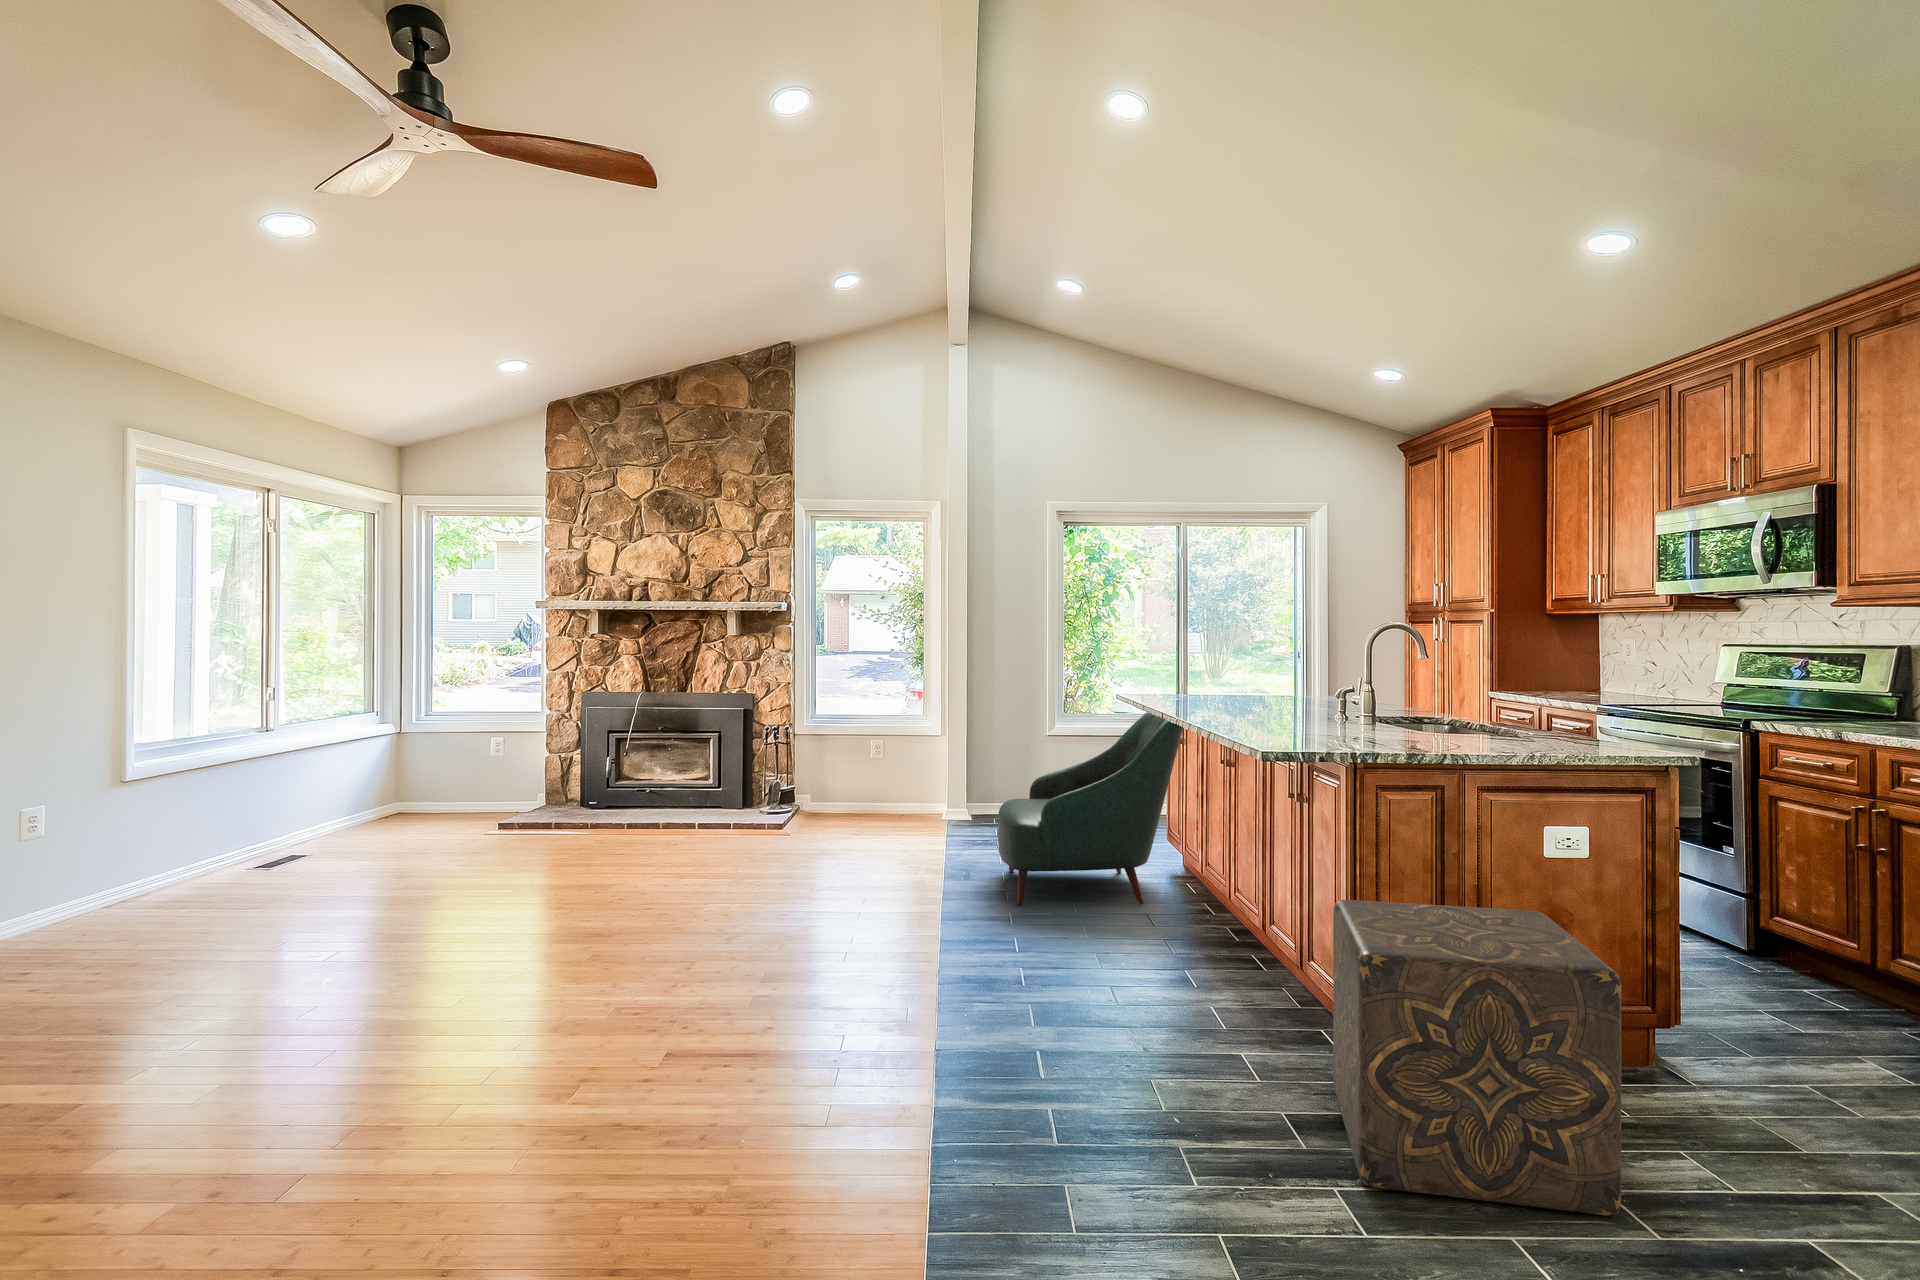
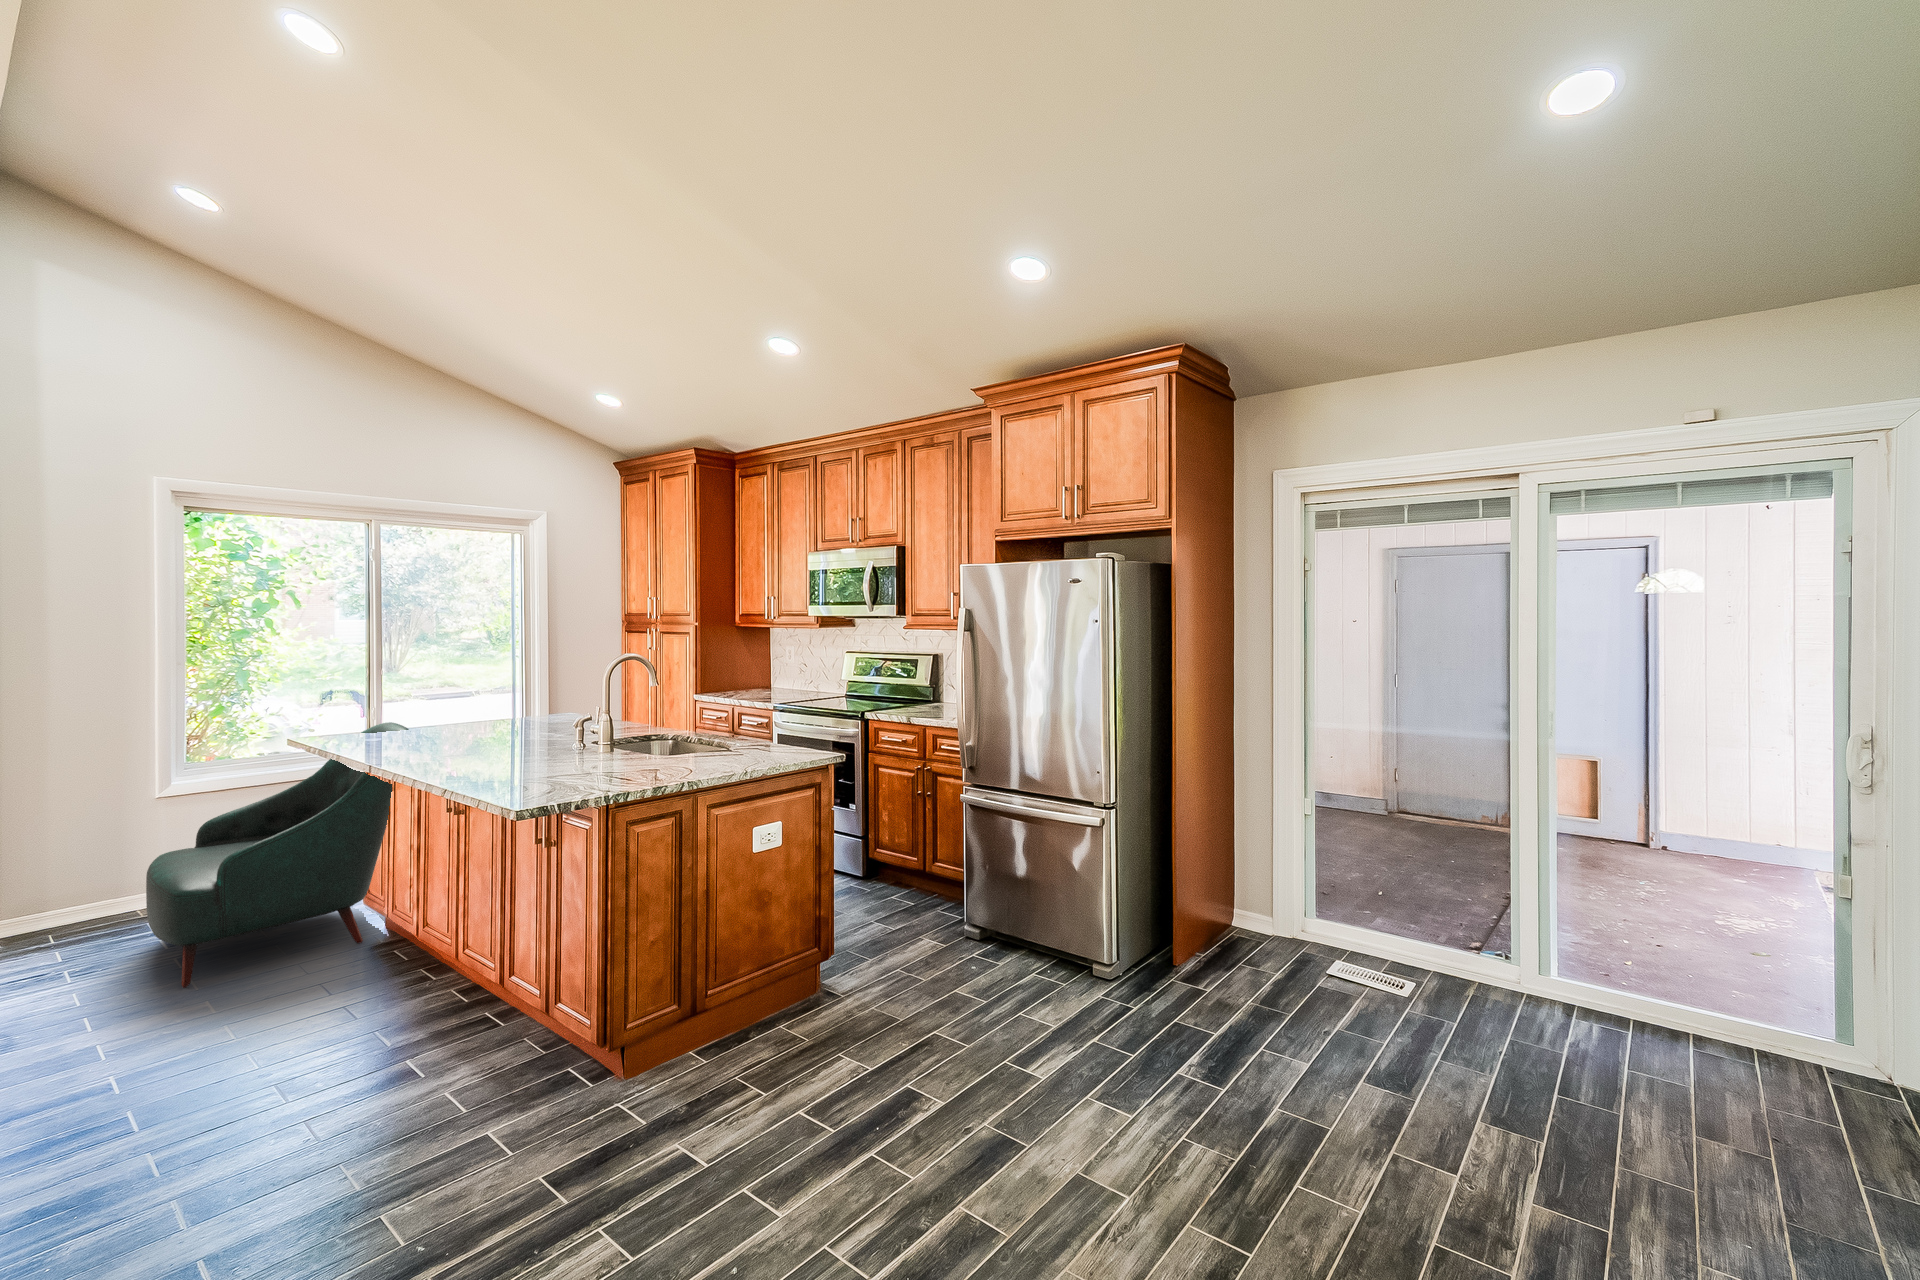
ottoman: present [1333,900,1621,1216] -> none [587,909,818,1211]

